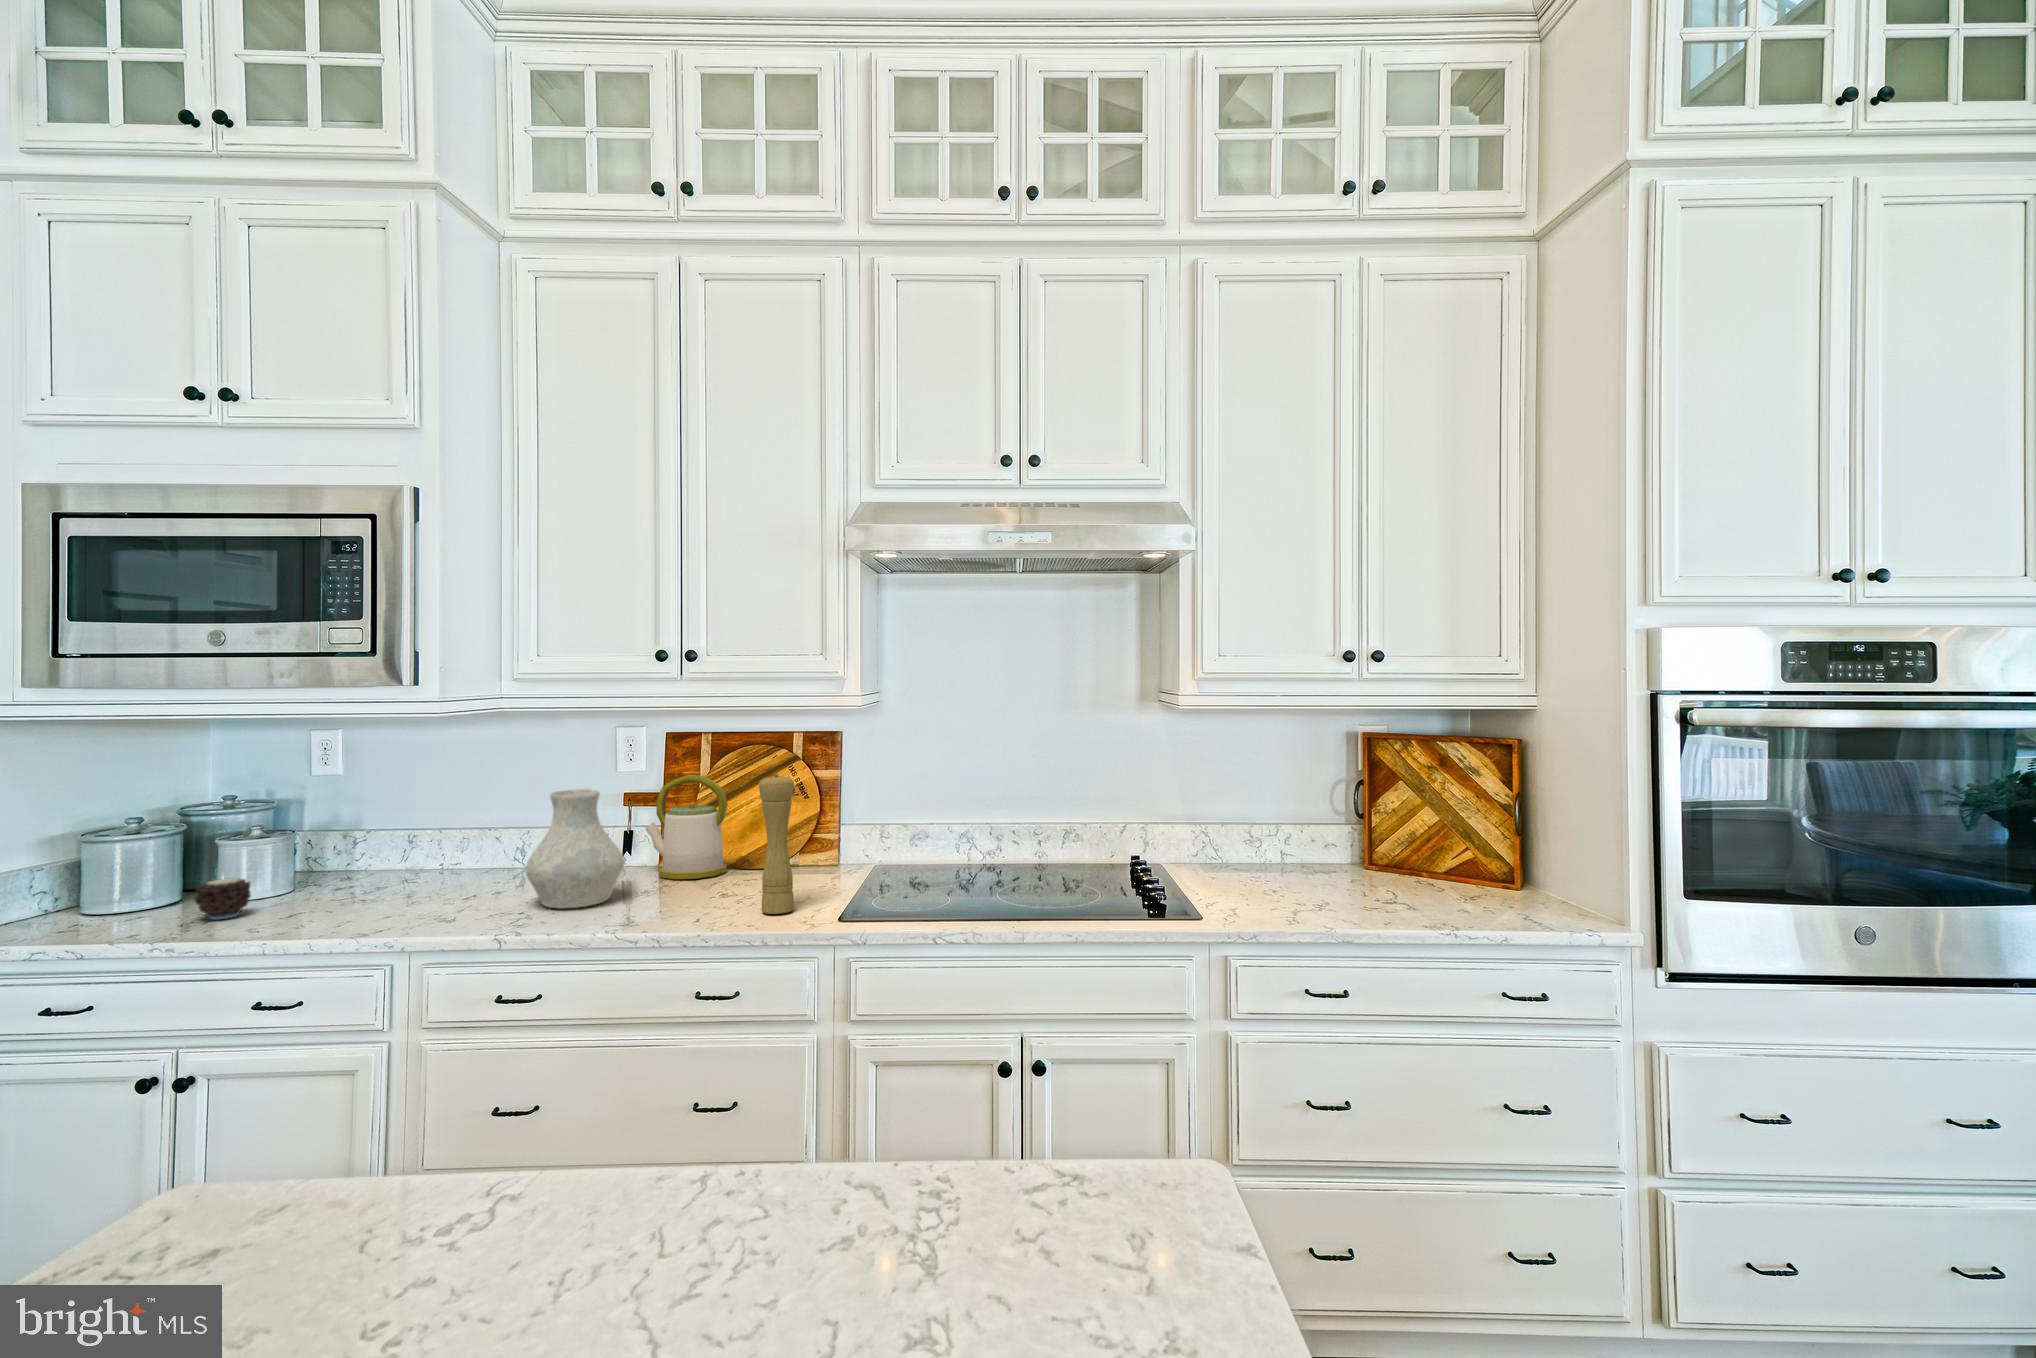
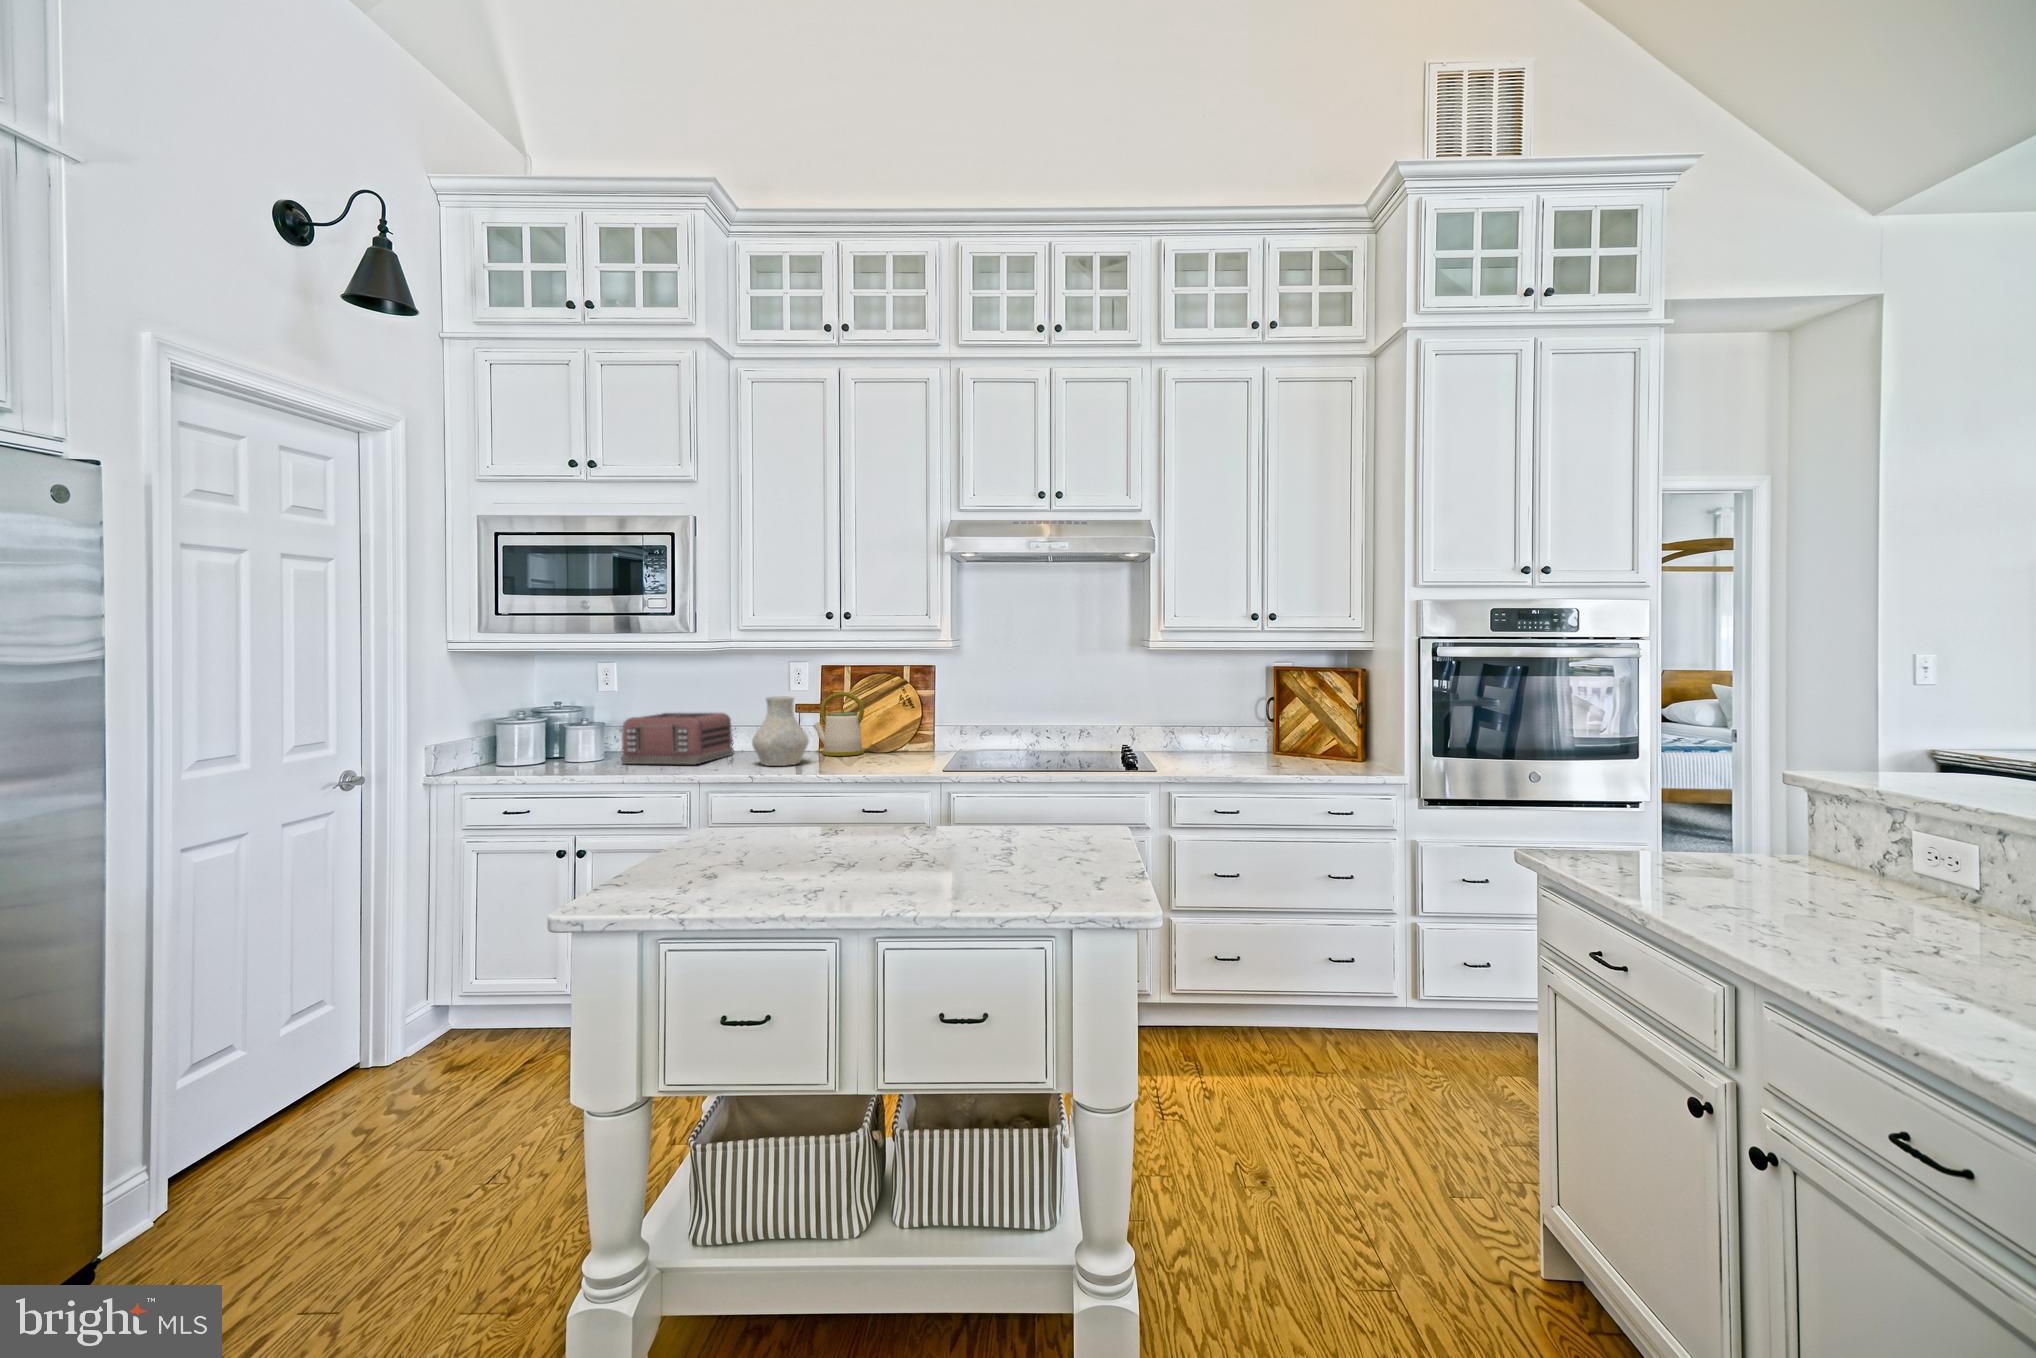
pepper mill: present [759,775,794,914] -> none [894,685,915,768]
toaster: none [306,810,516,906] -> present [621,713,733,764]
candle: present [194,878,251,920] -> none [564,742,593,769]

